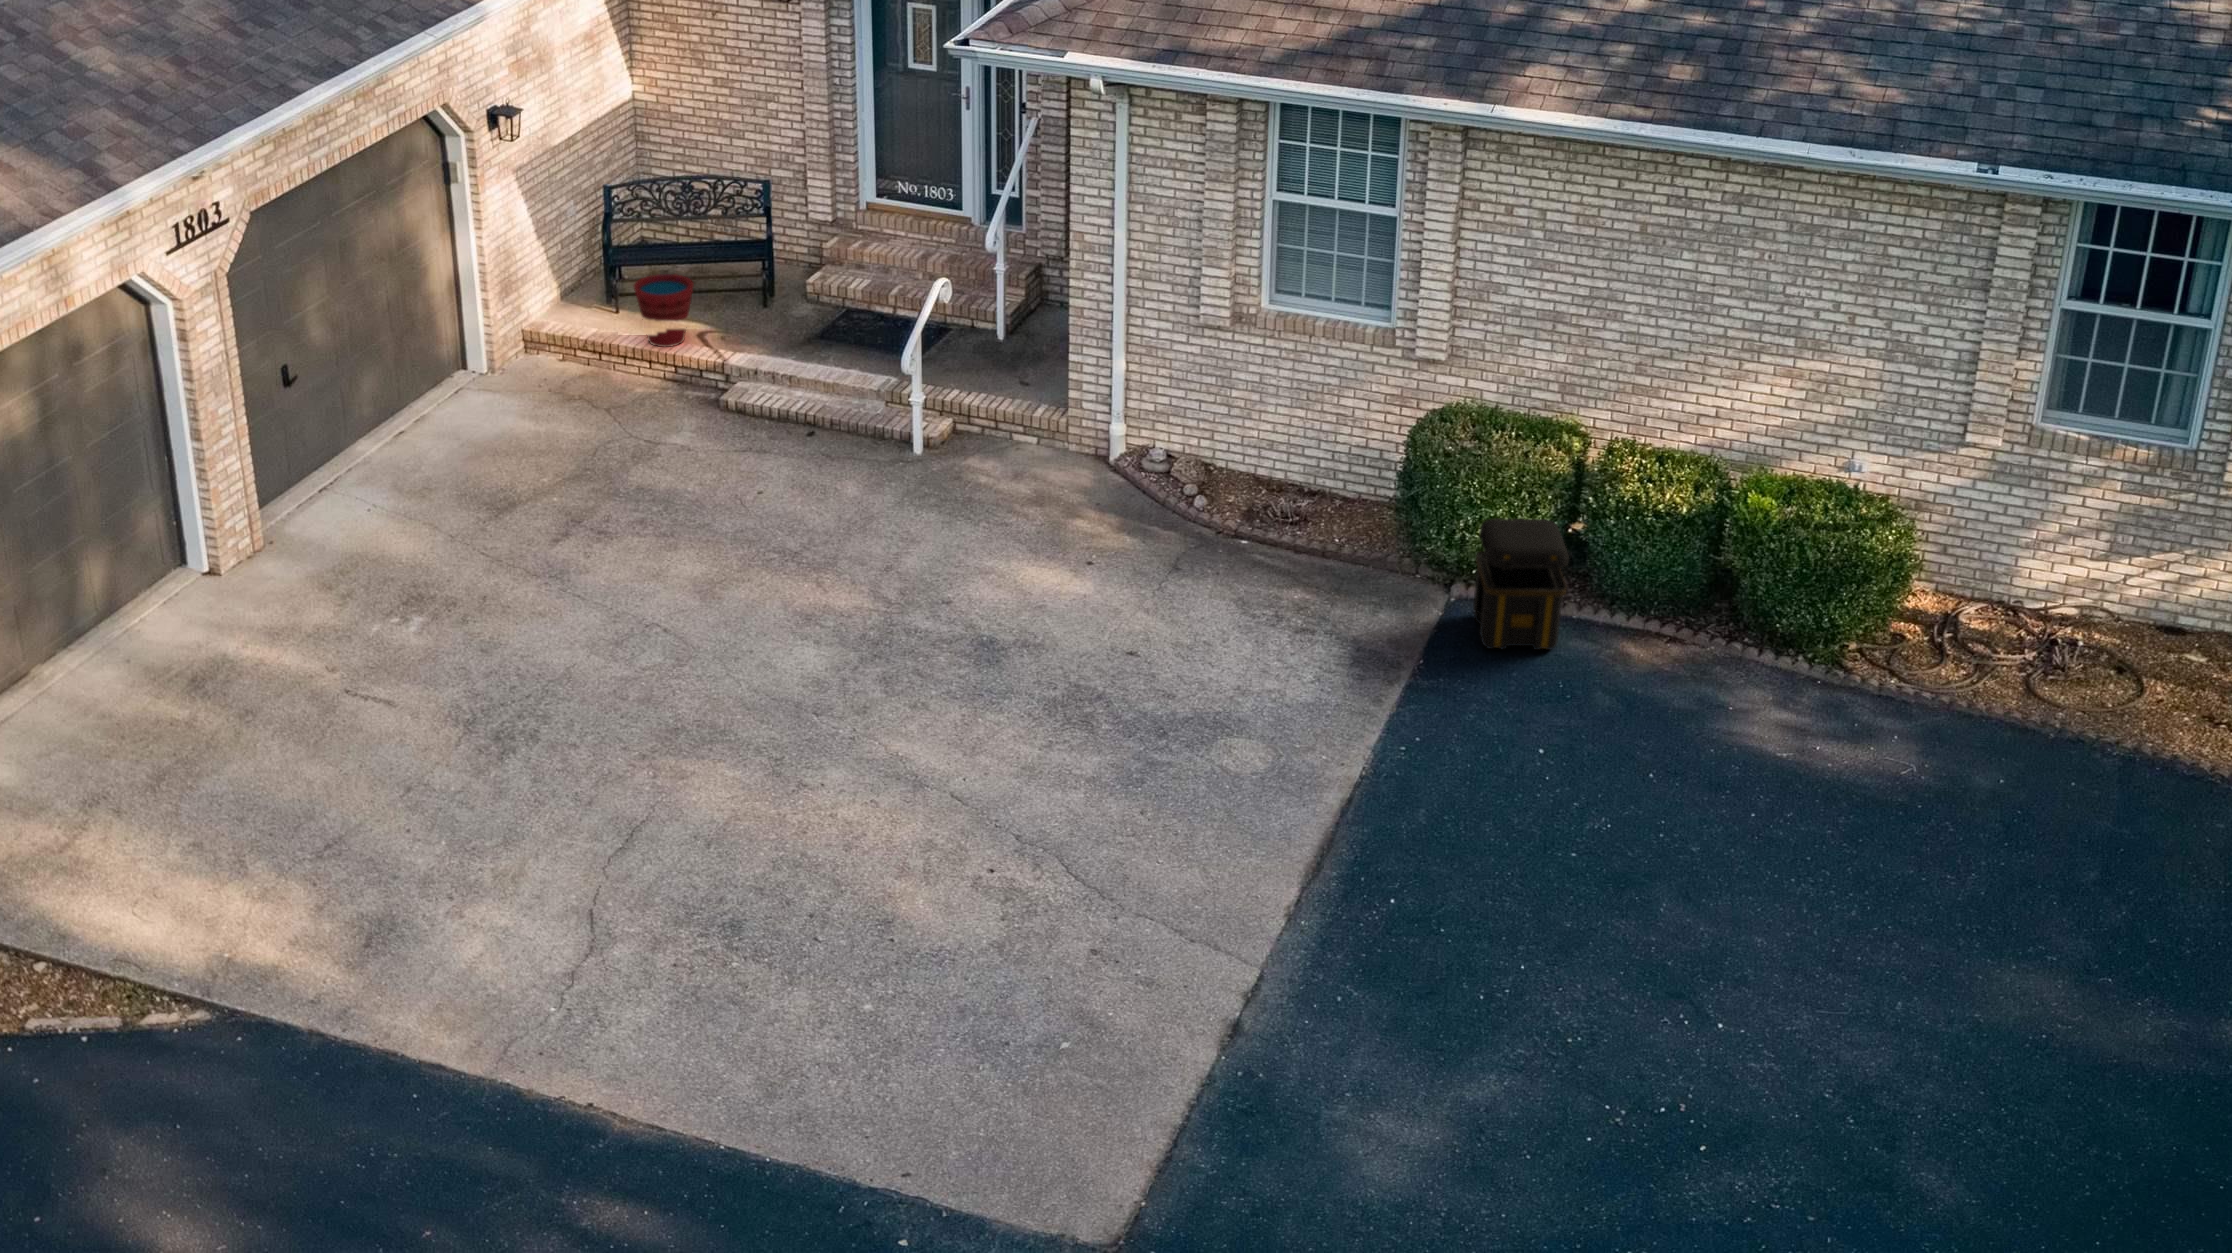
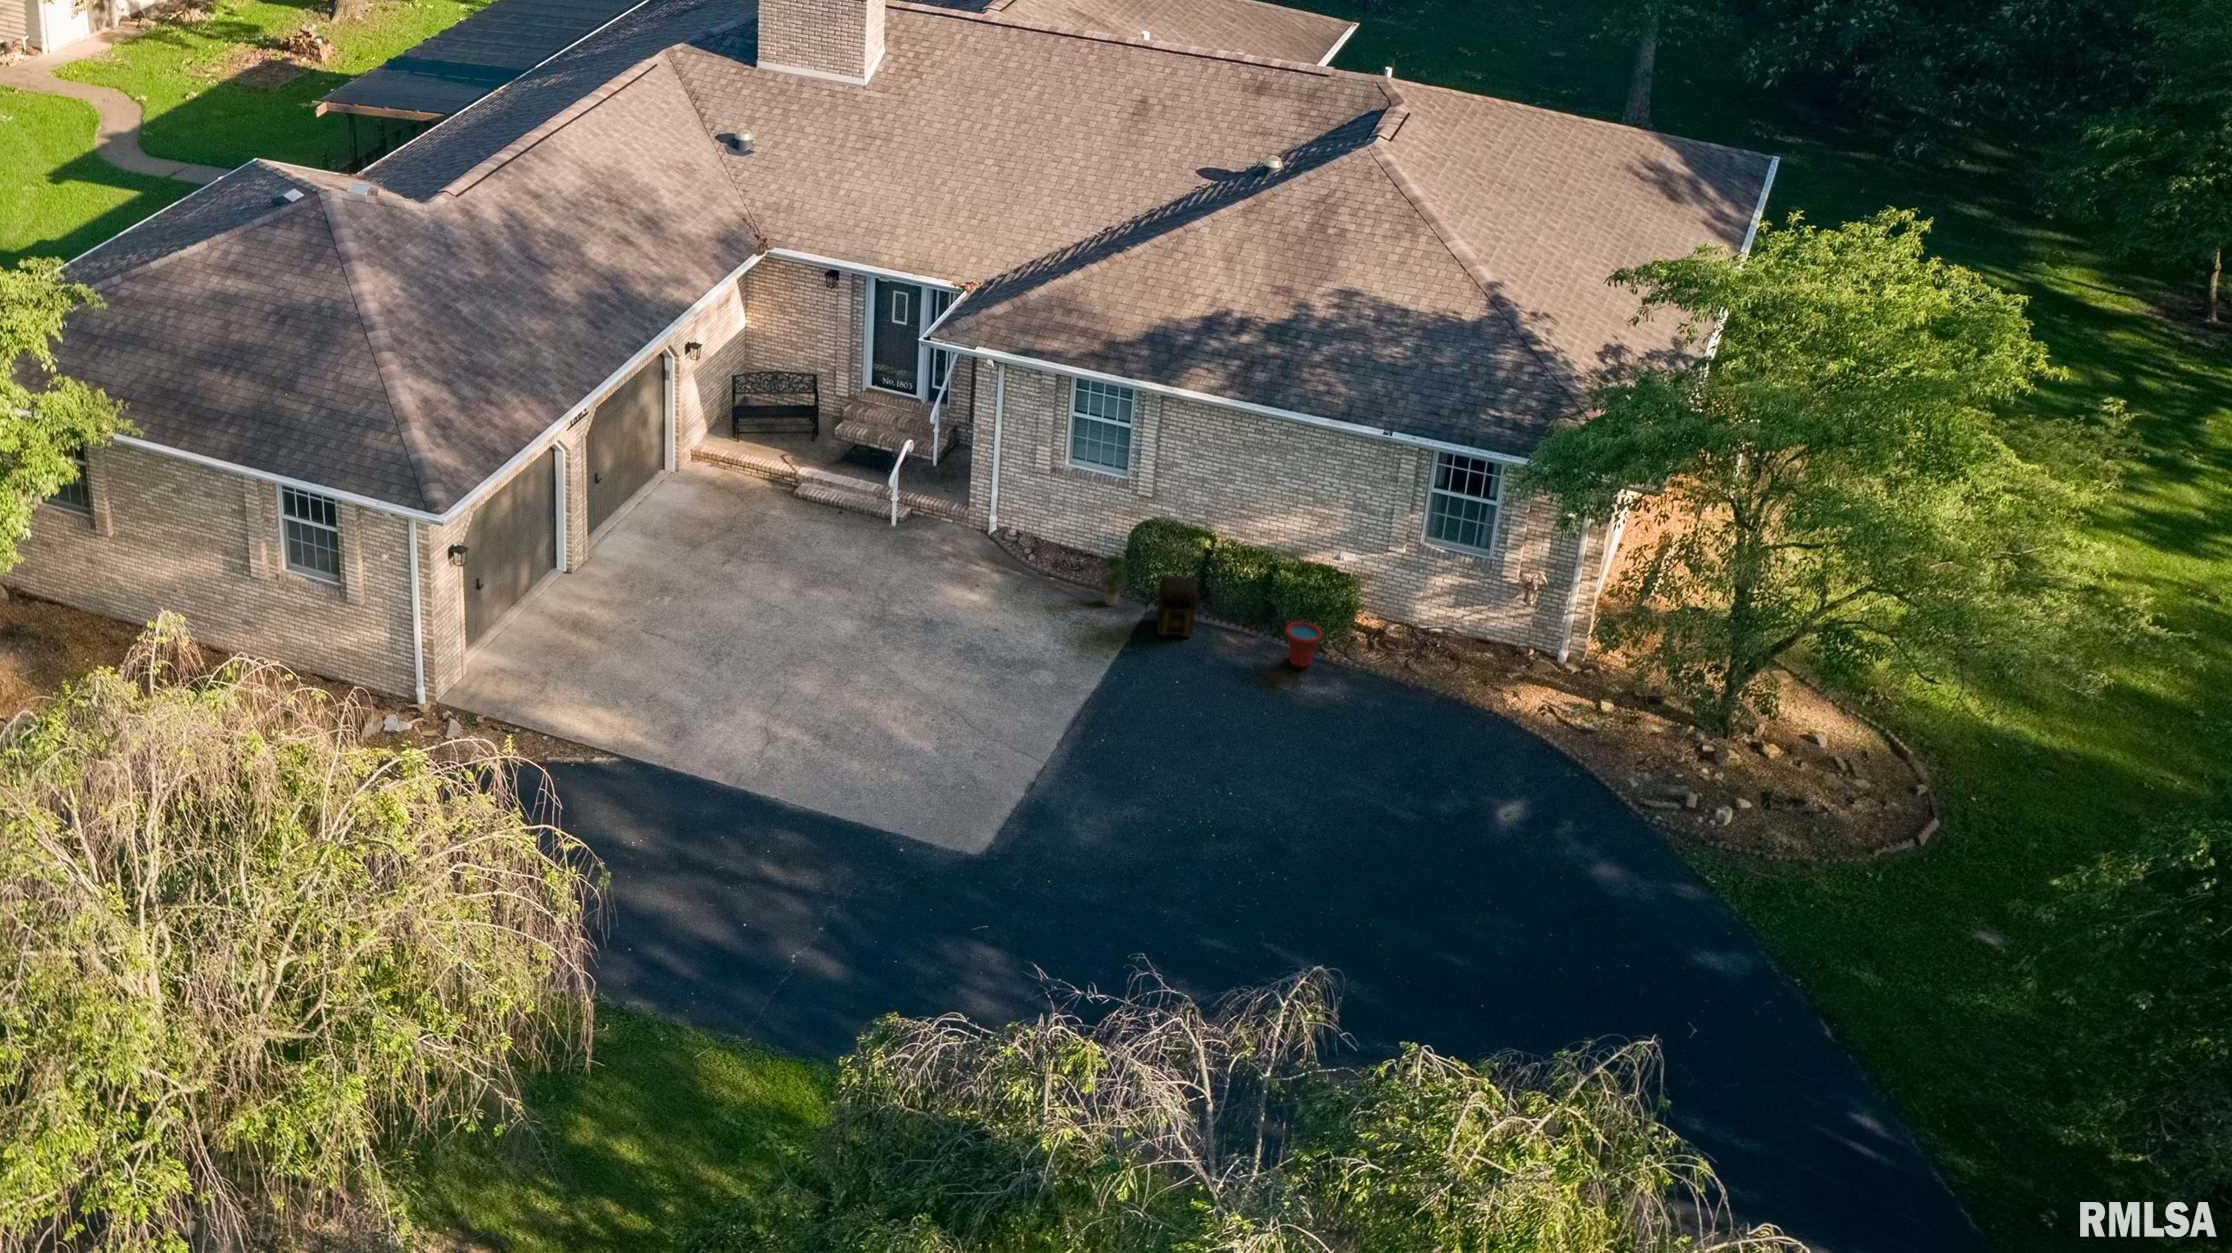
bucket: present [634,274,693,347] -> present [1286,622,1322,667]
potted plant: none [1341,466,1419,592] -> present [1102,553,1128,606]

